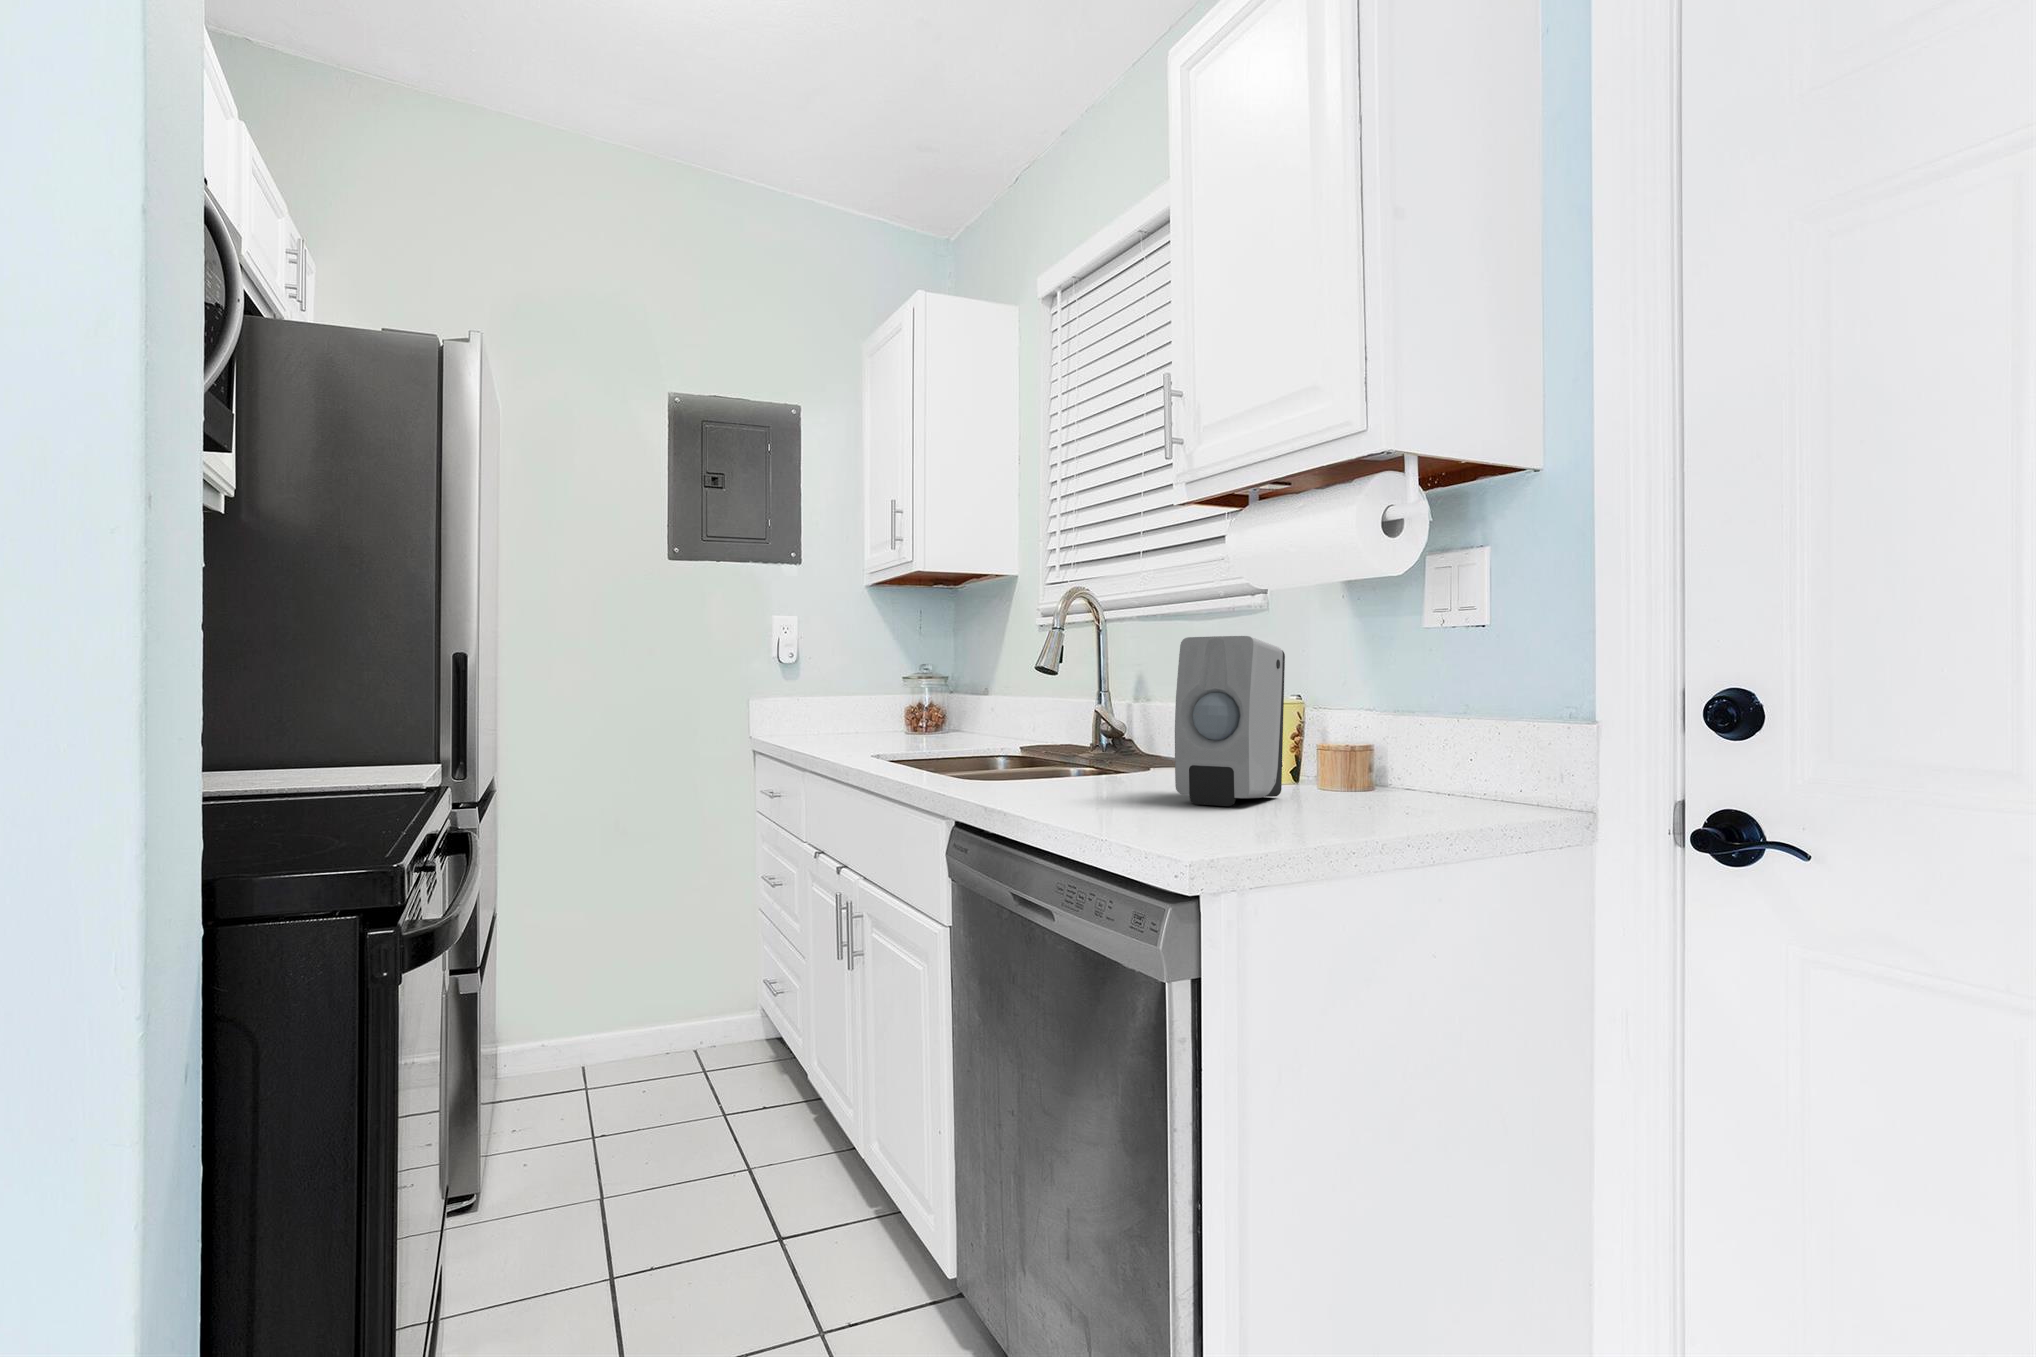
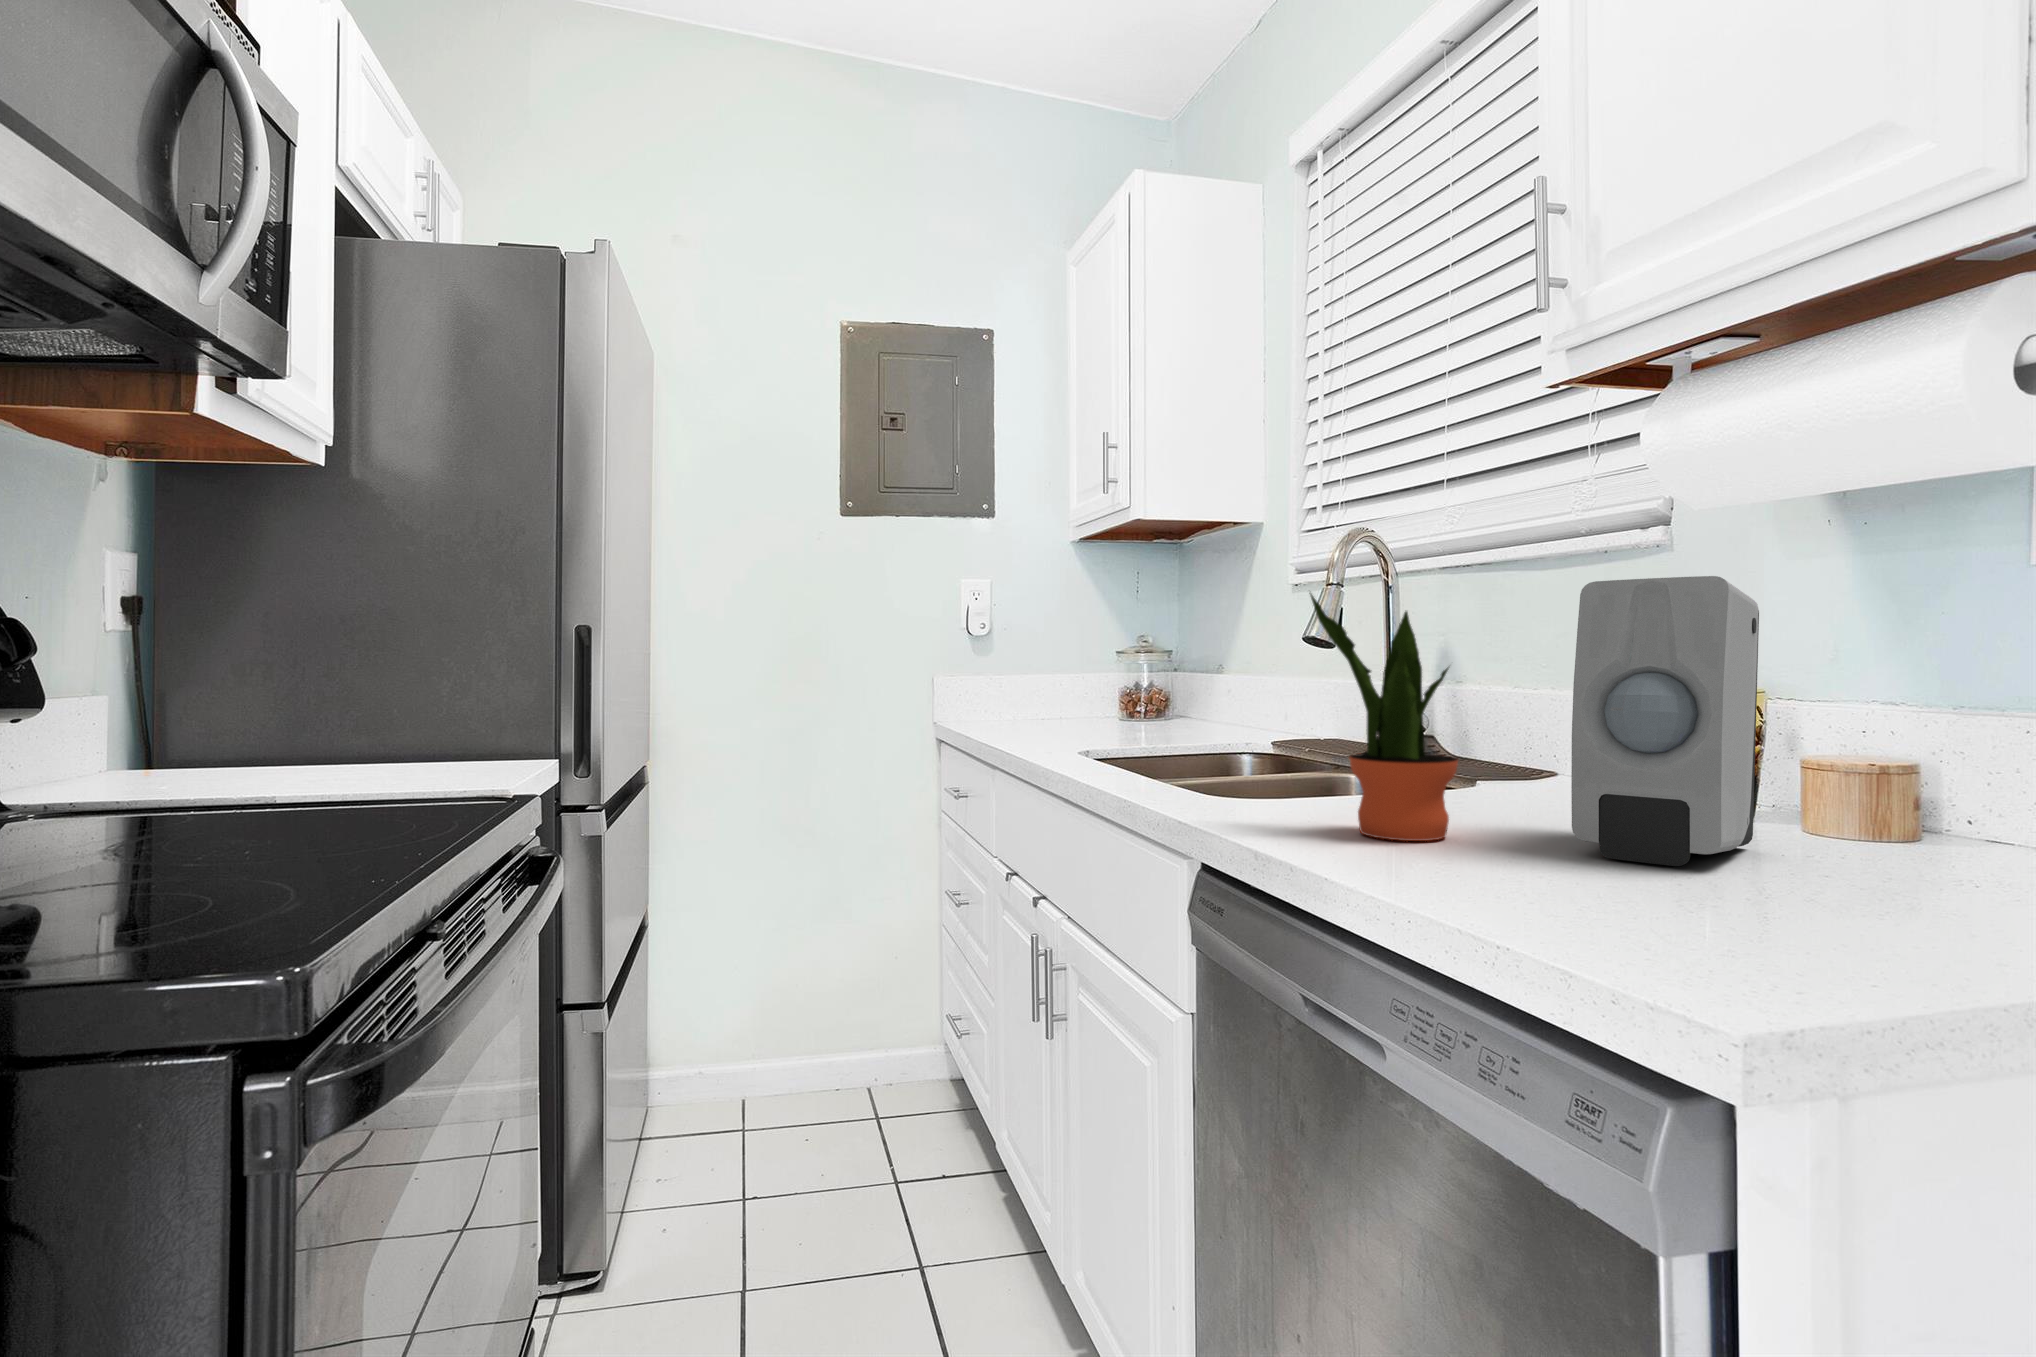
potted plant: none [1024,639,1116,799] -> present [1309,593,1458,841]

